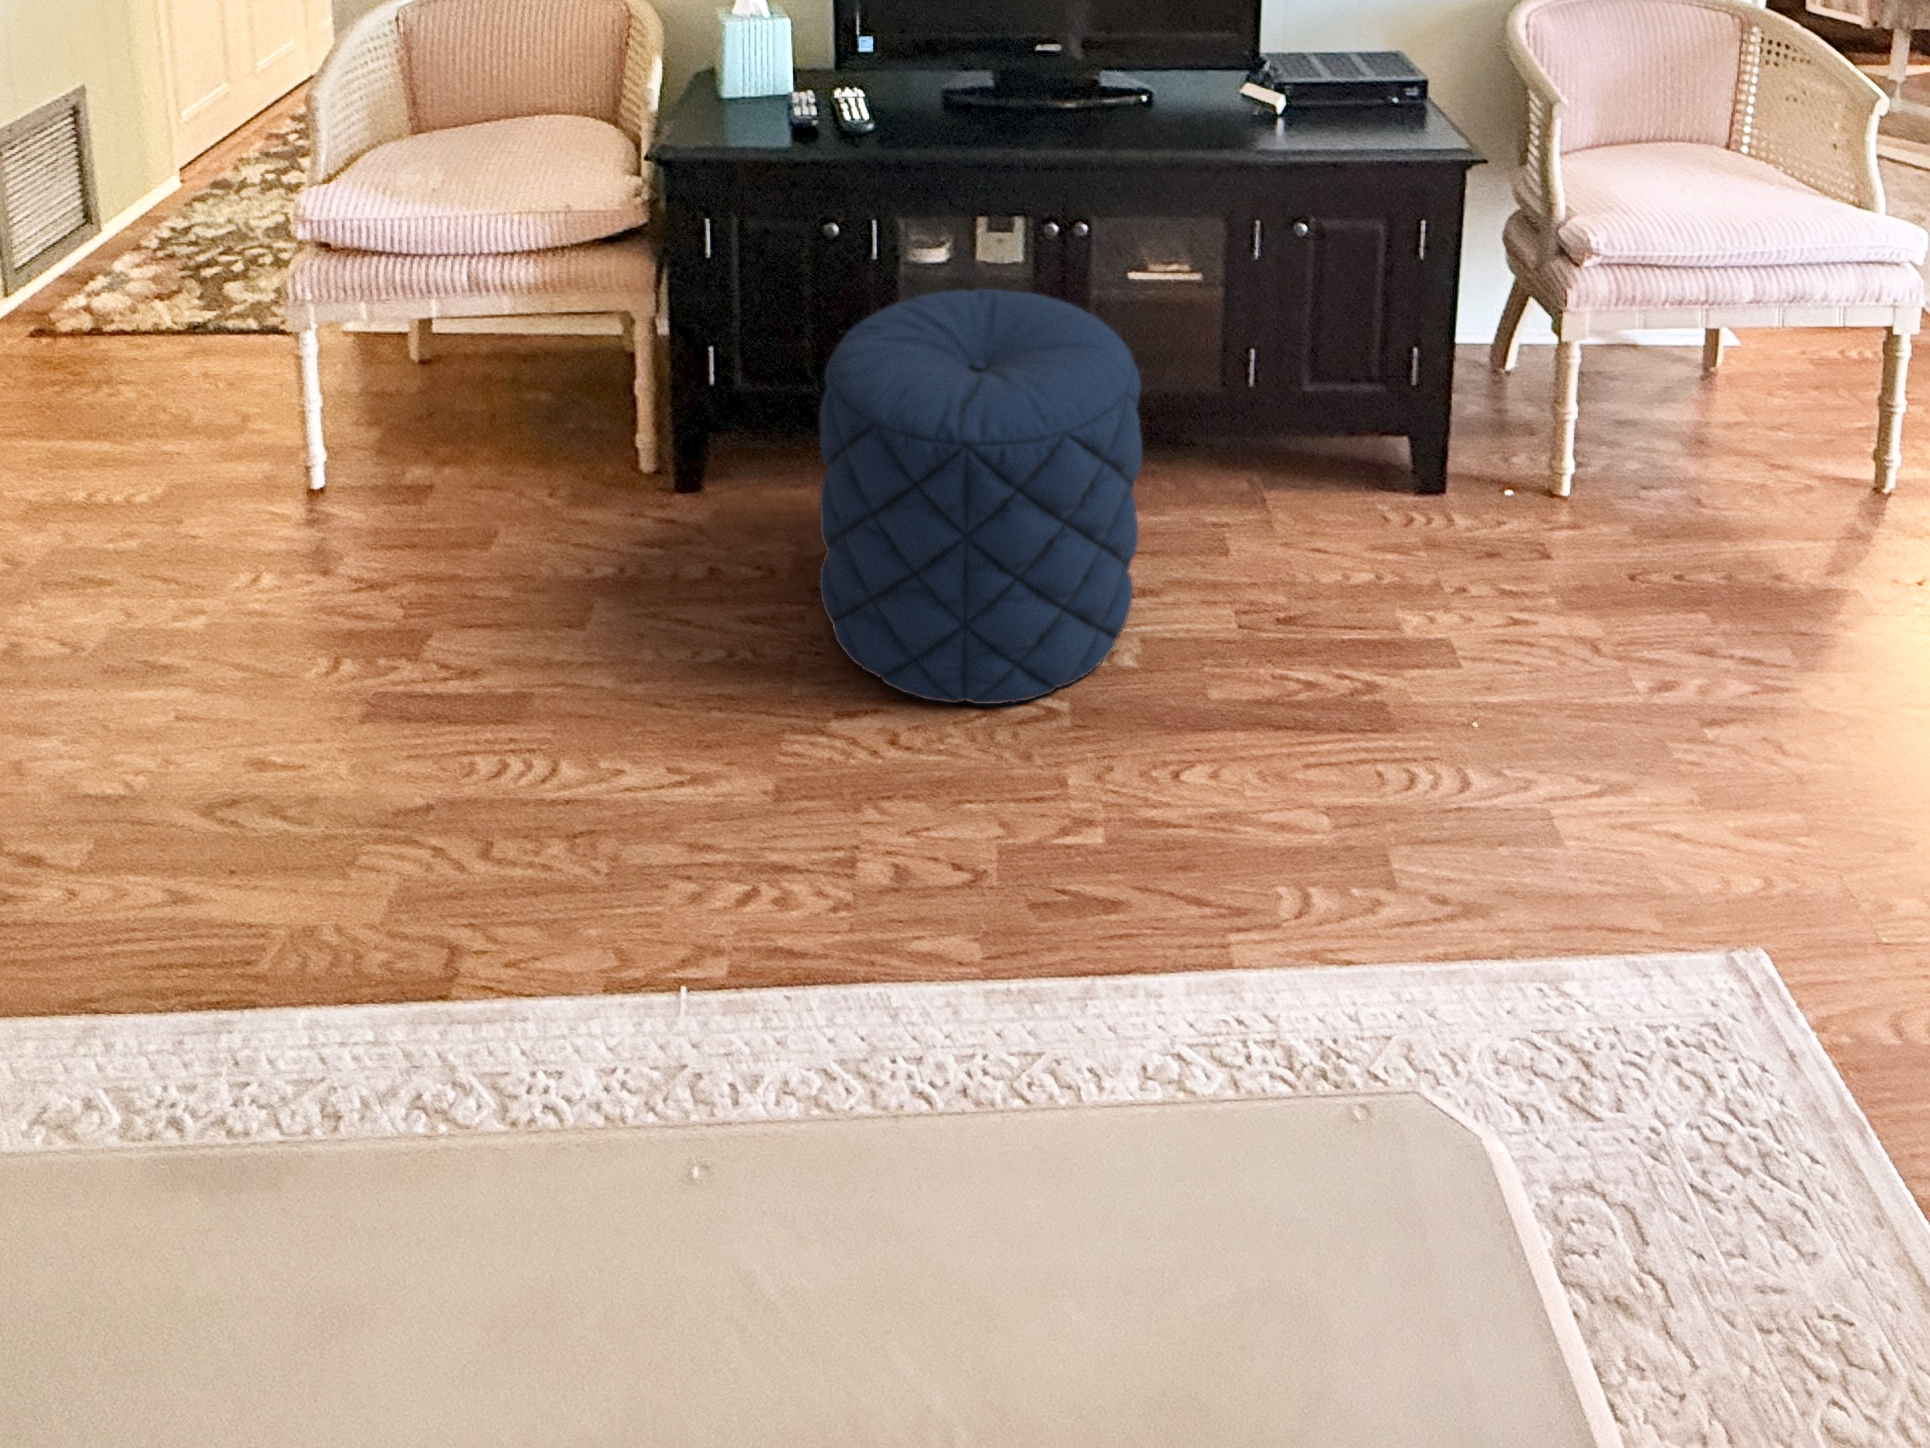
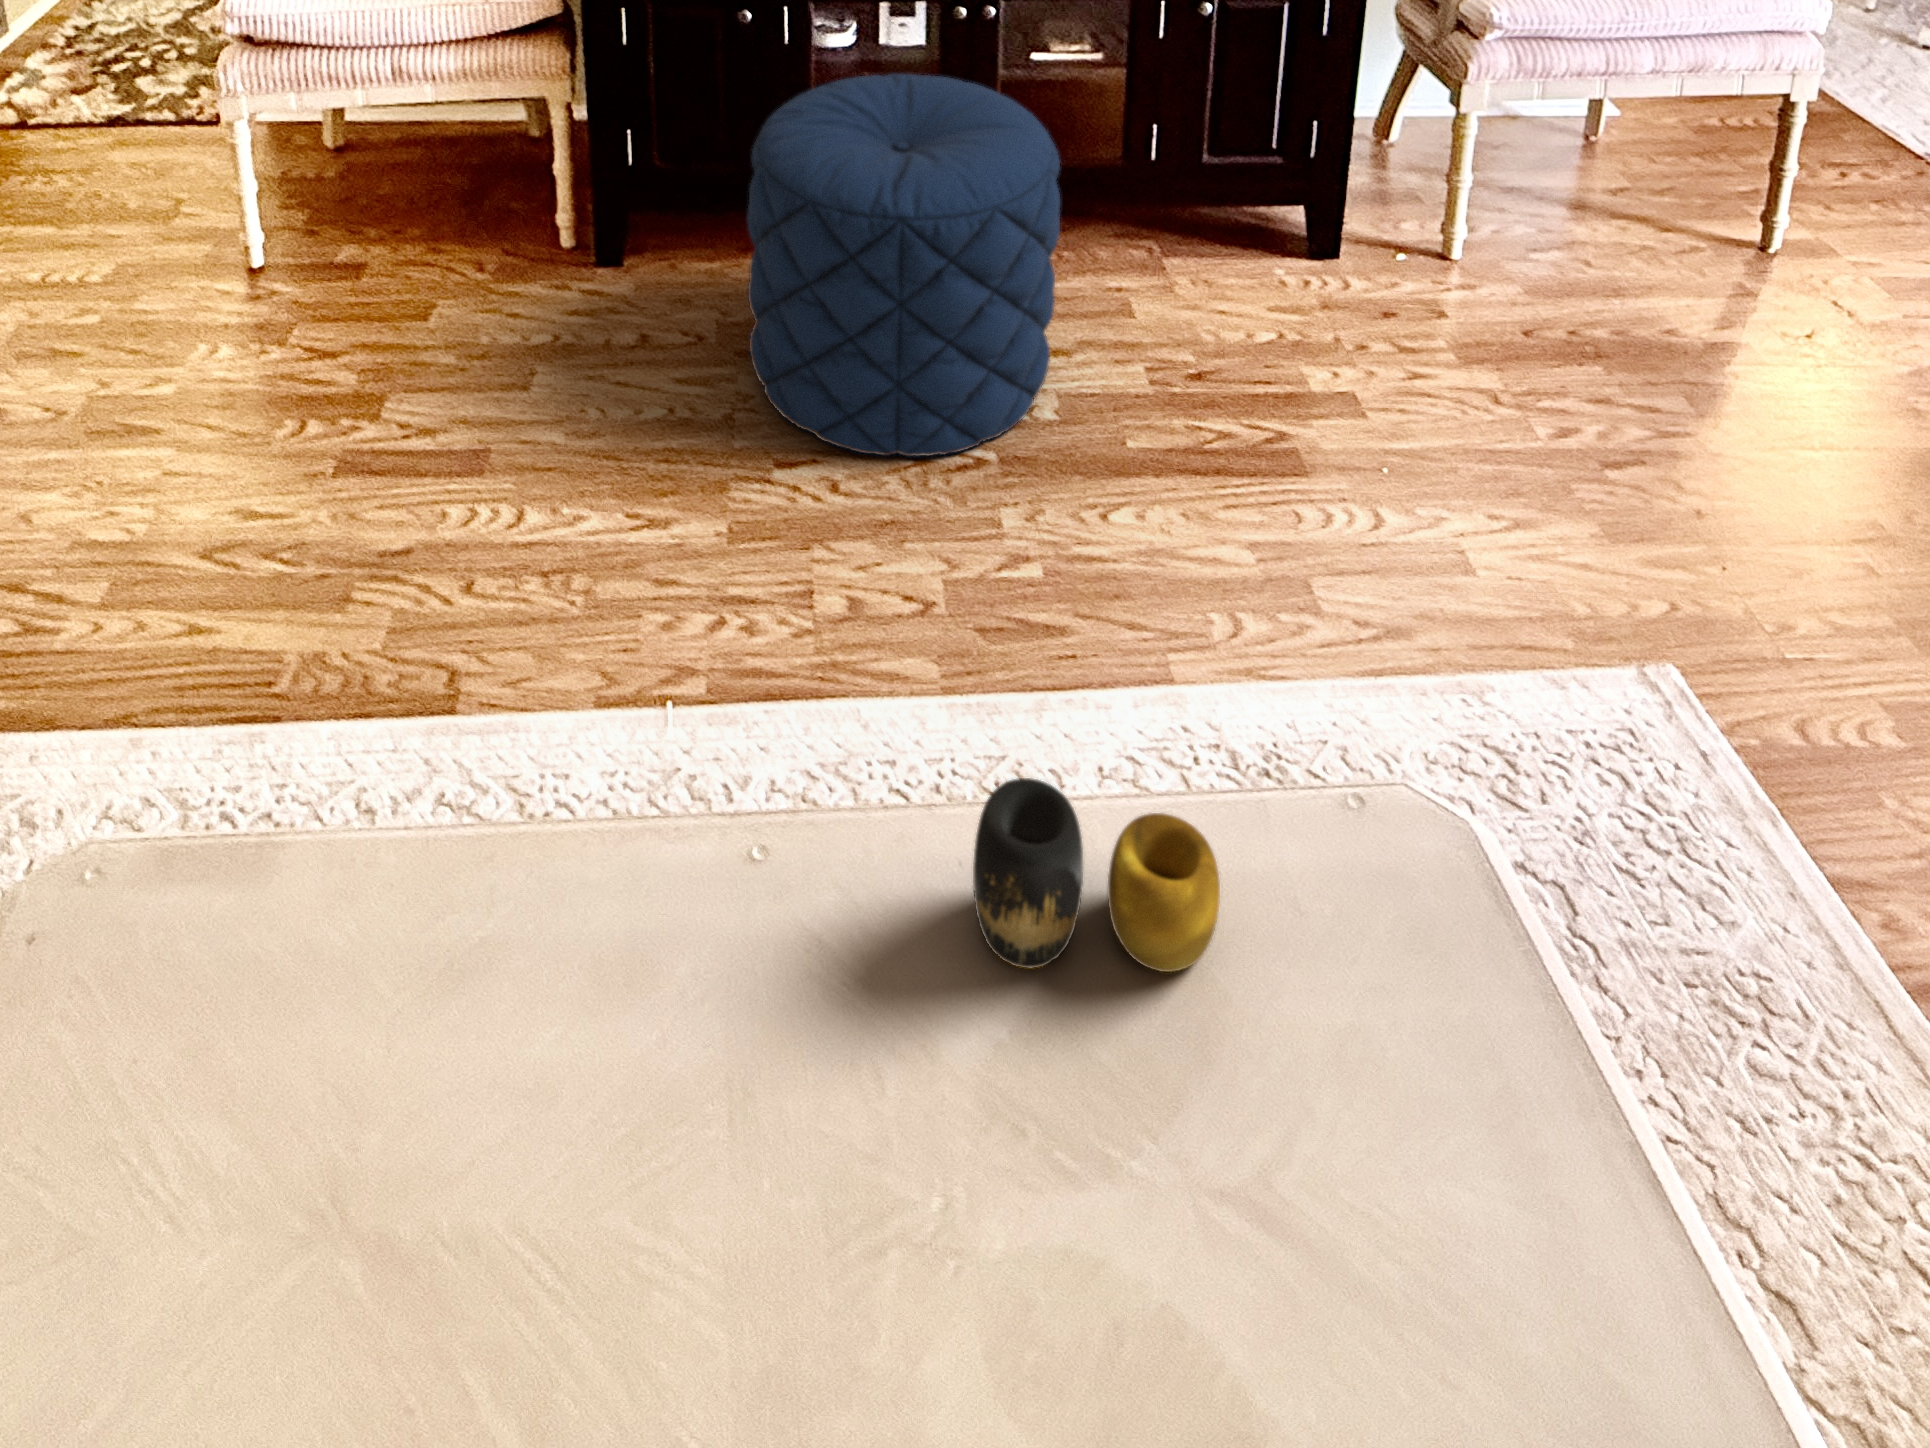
vase: none [906,1092,1176,1330] -> present [973,778,1220,972]

